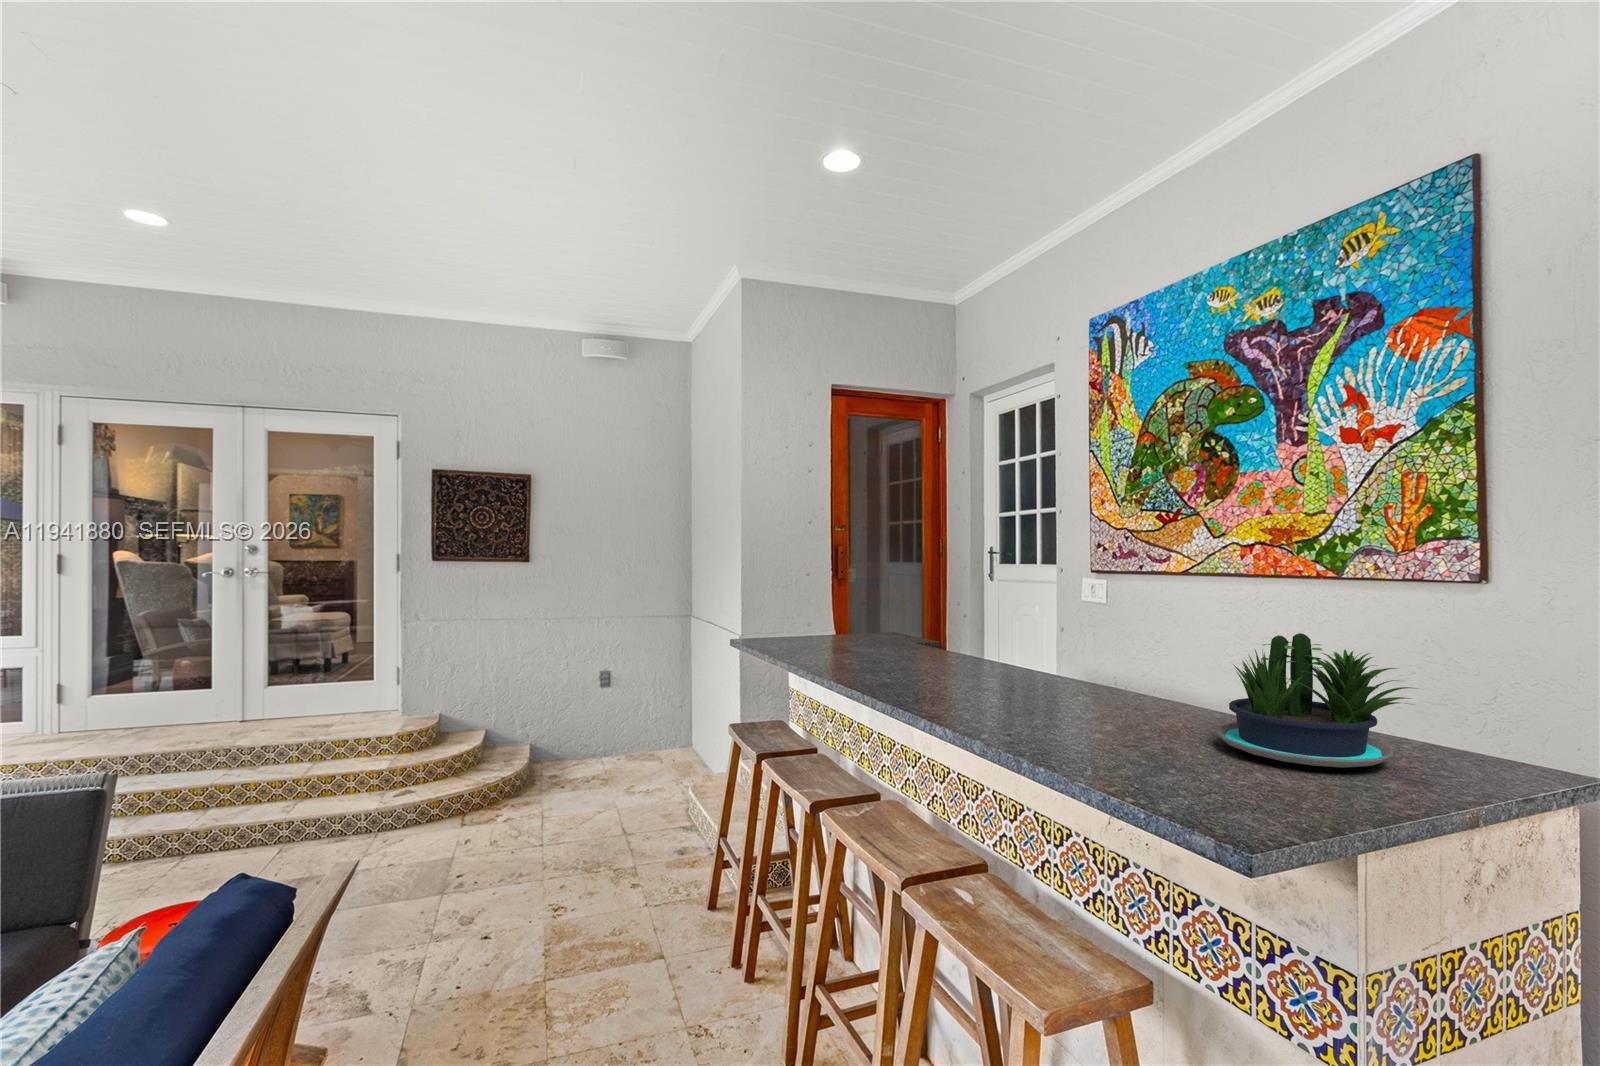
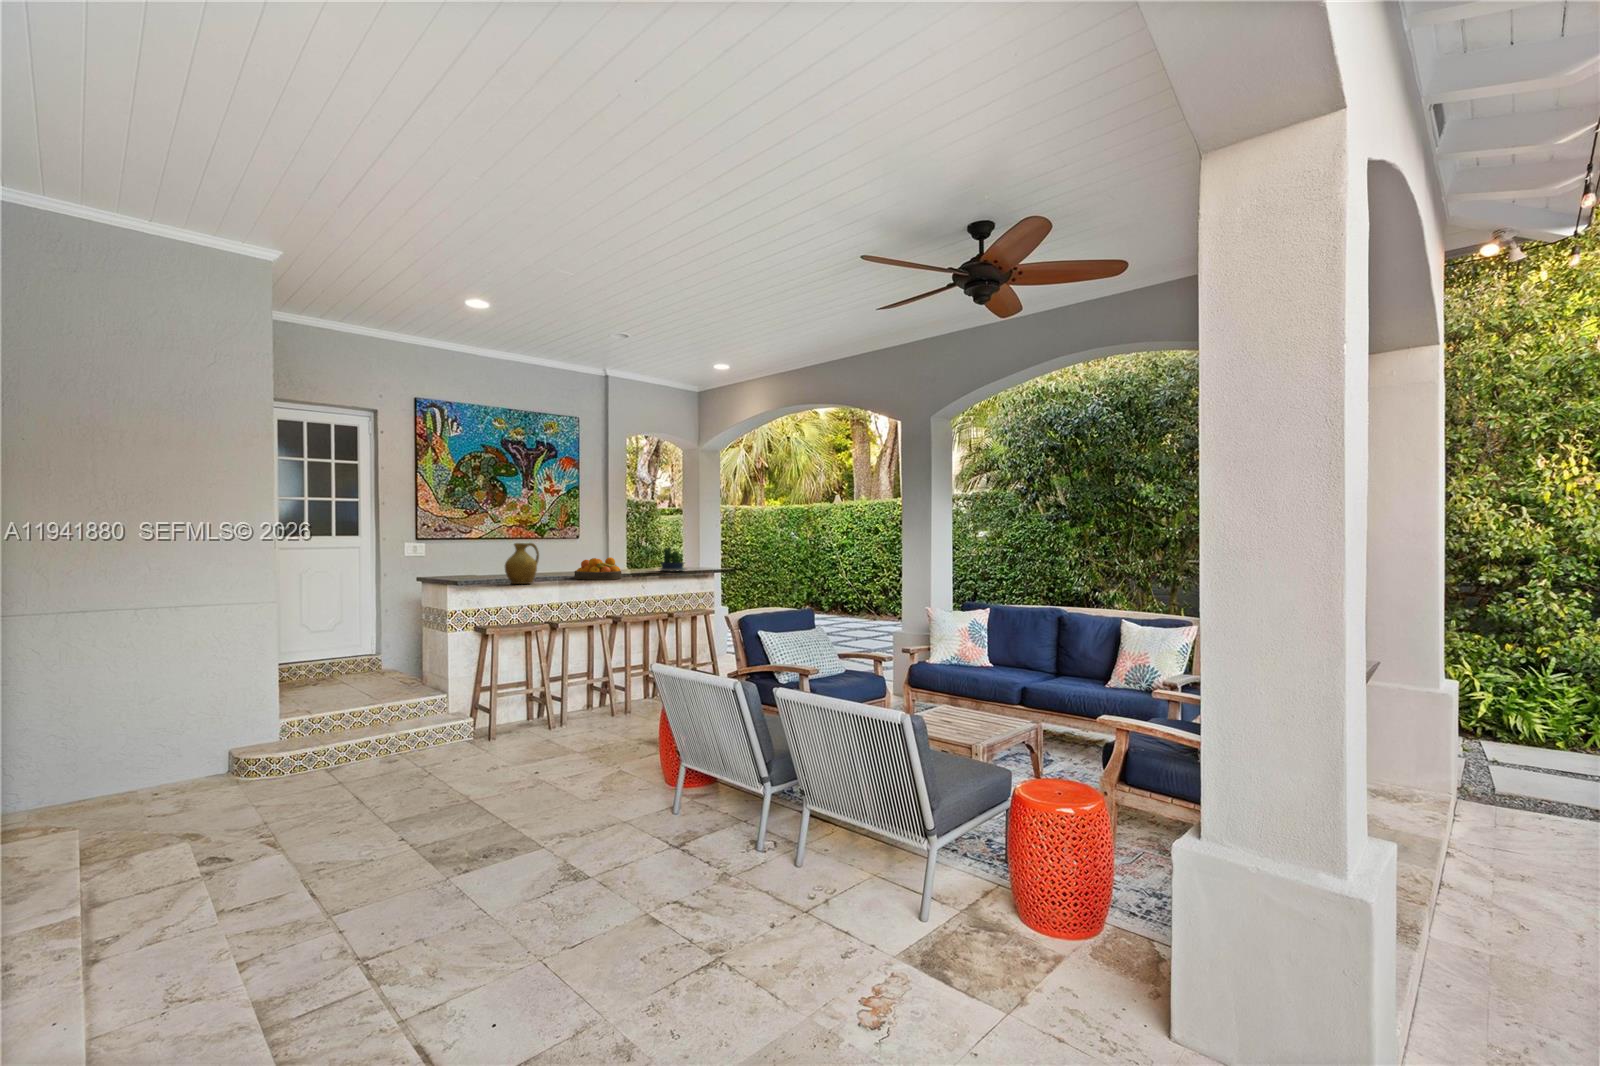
pitcher: none [782,569,838,646] -> present [505,543,539,584]
fruit bowl: none [856,617,982,683] -> present [574,557,622,580]

